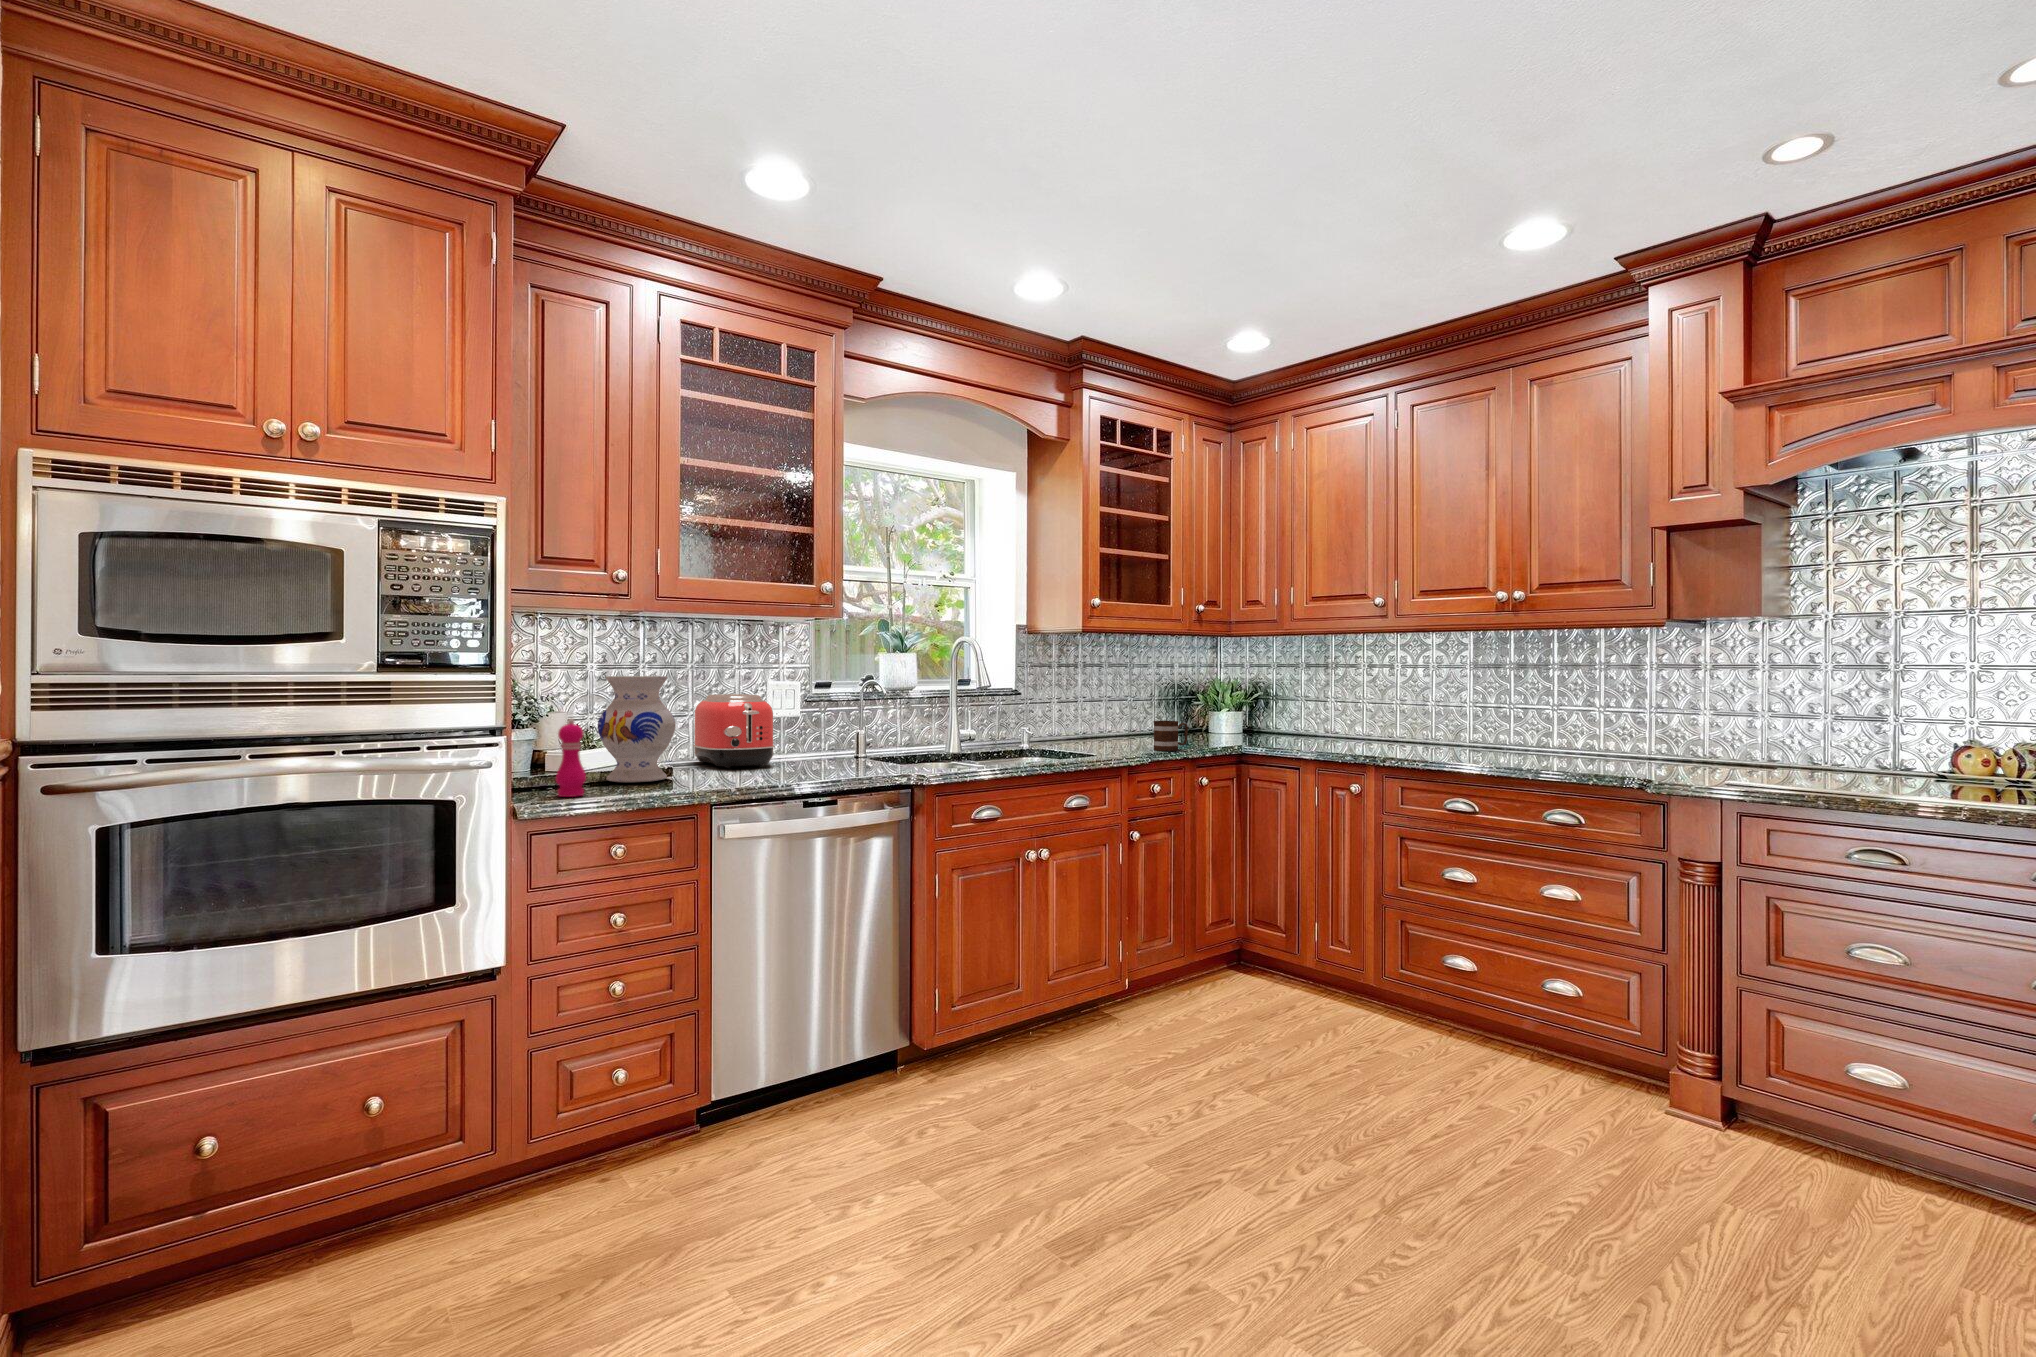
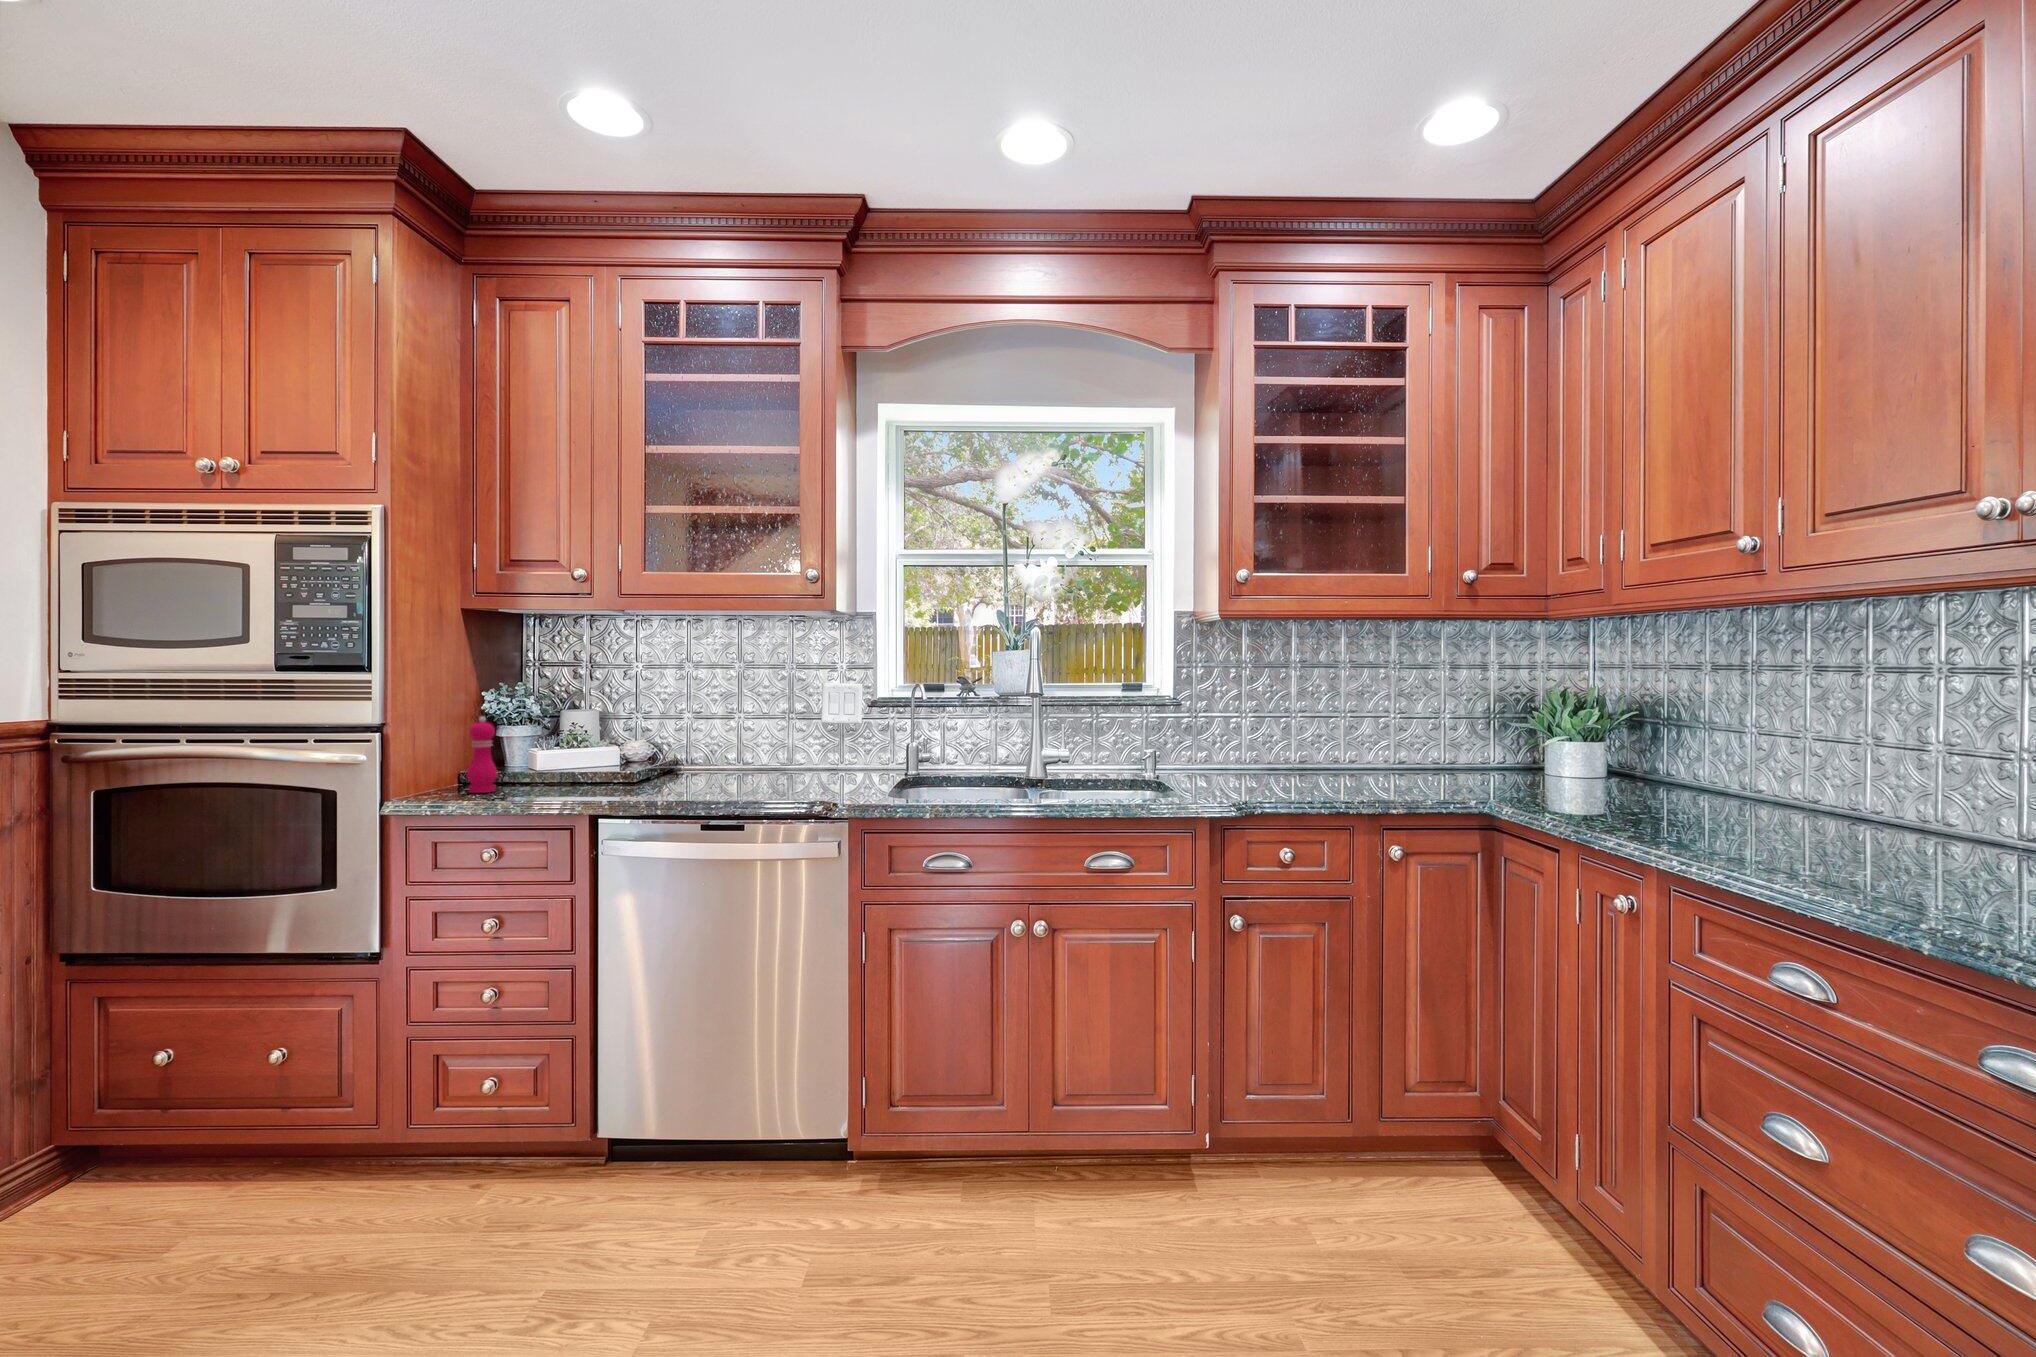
vase: present [598,676,675,782] -> none [561,677,641,784]
toaster: present [693,694,775,768] -> none [718,697,805,777]
mug: present [1153,721,1188,751] -> none [1351,750,1413,798]

